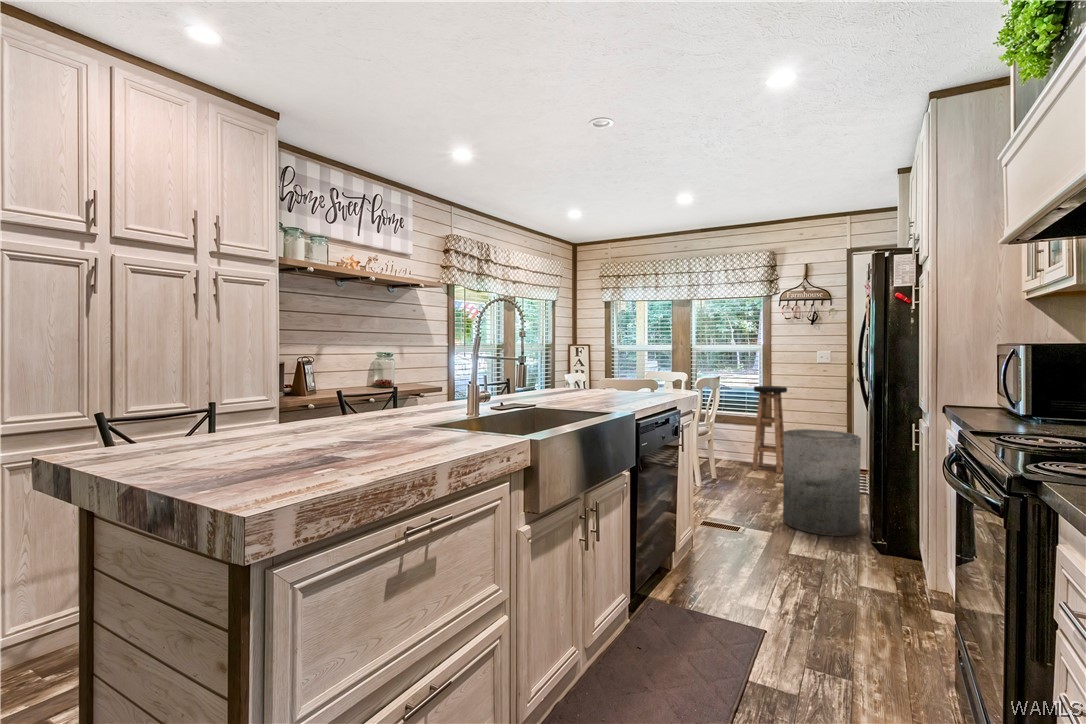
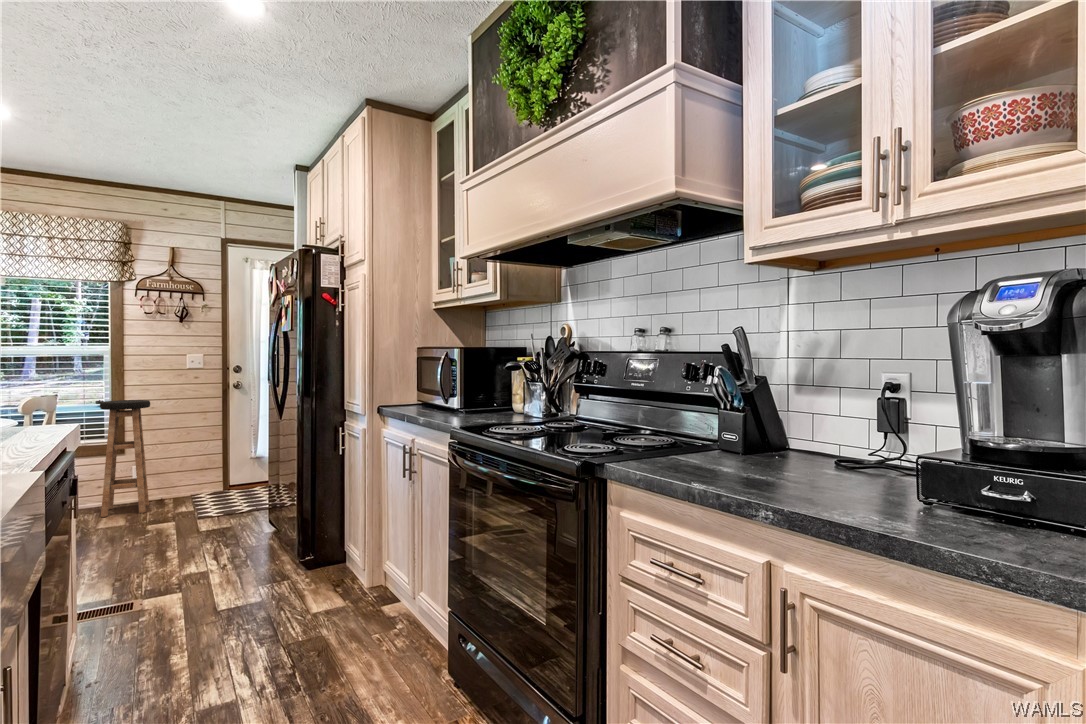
trash can: present [783,429,861,536] -> none [185,448,276,577]

